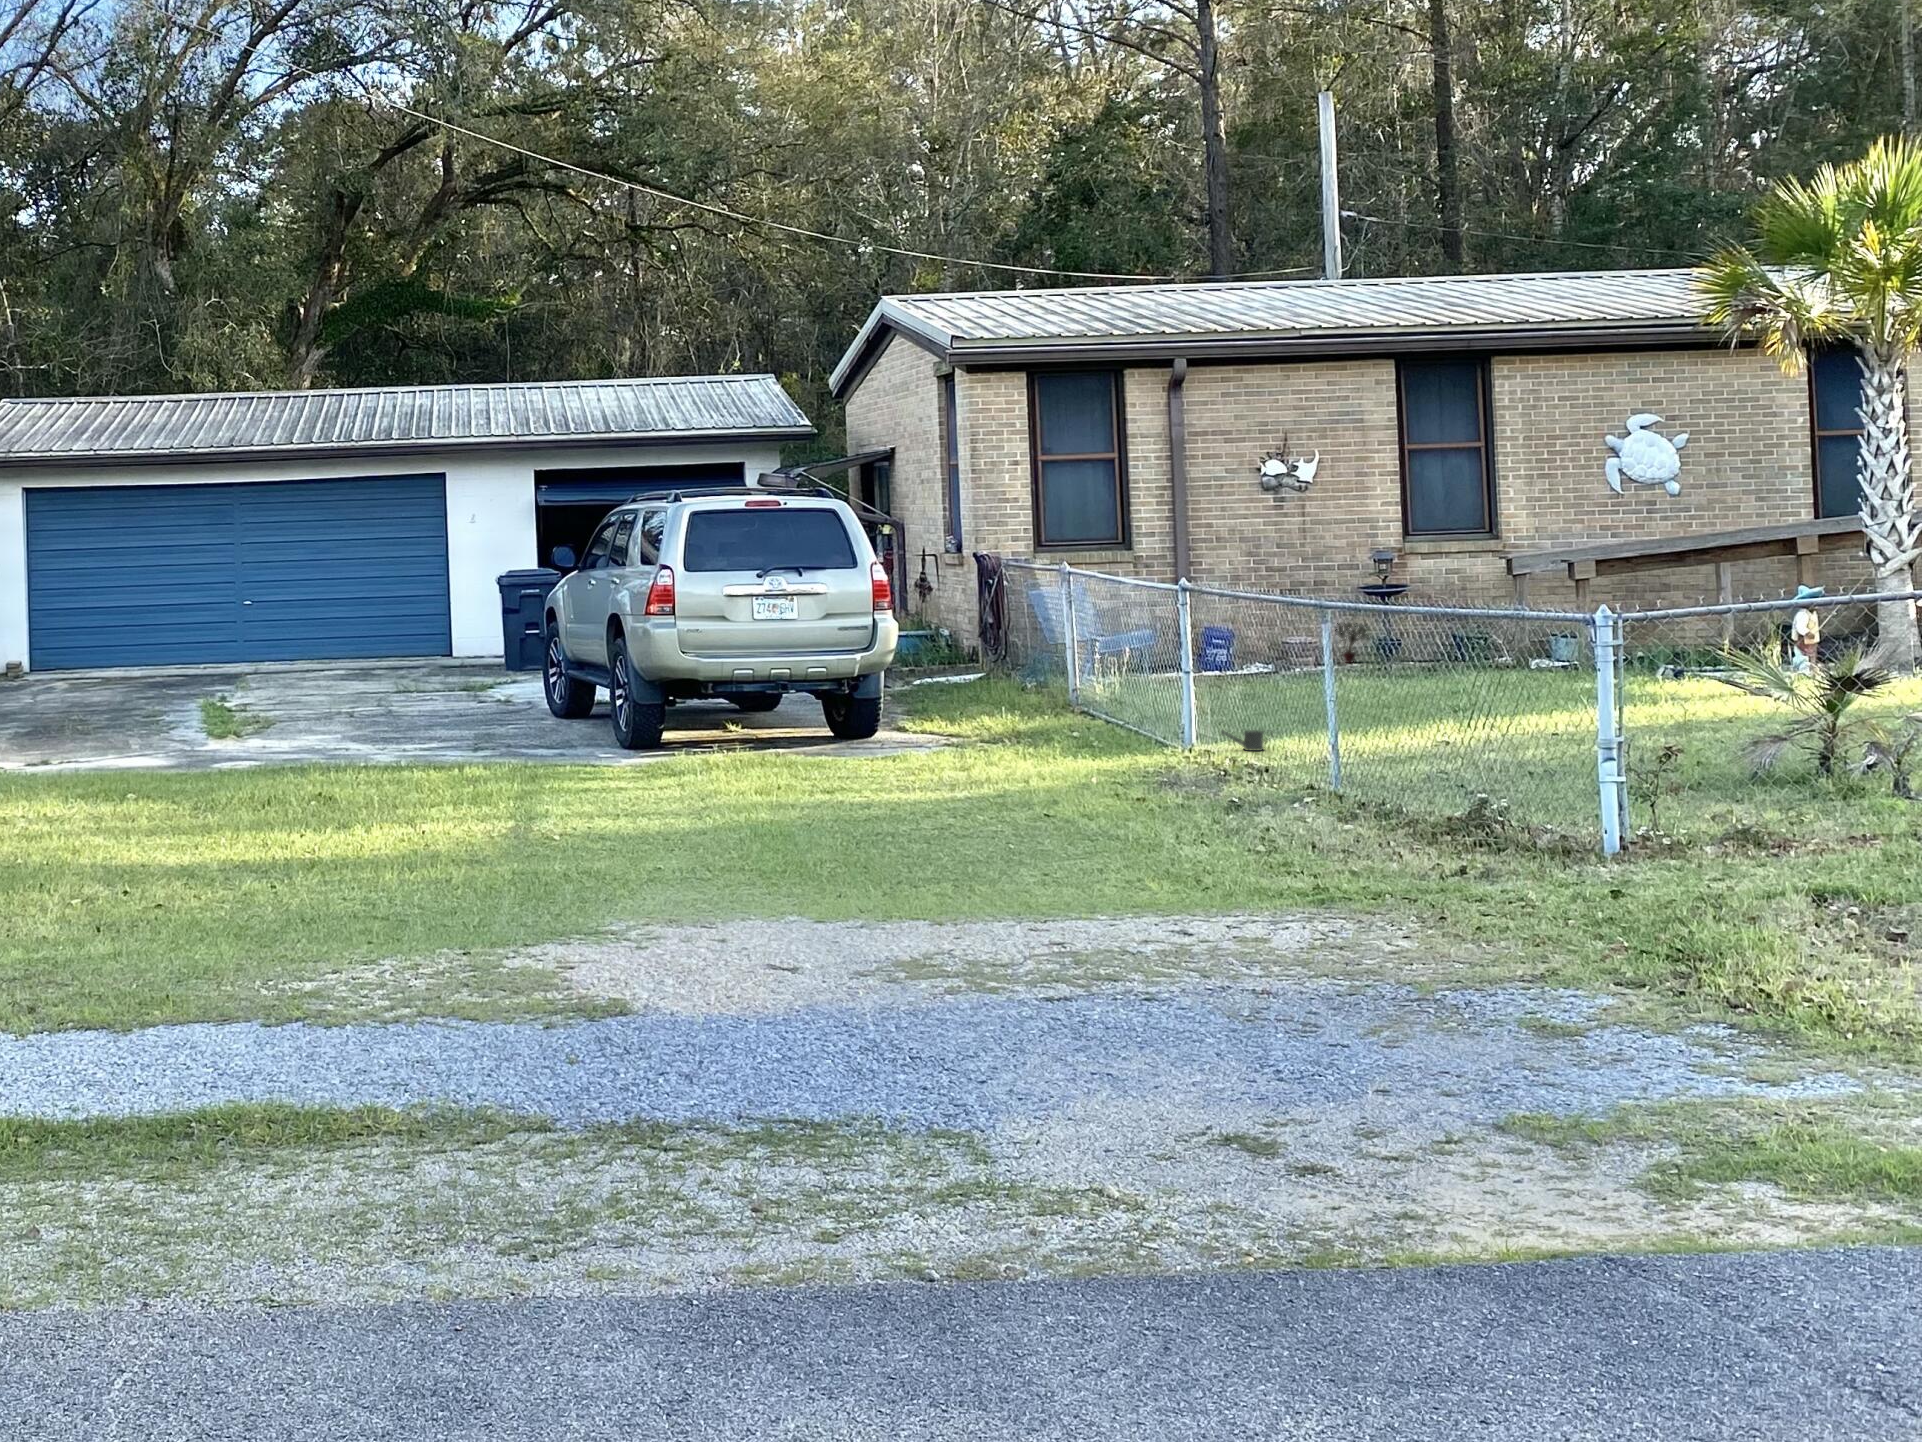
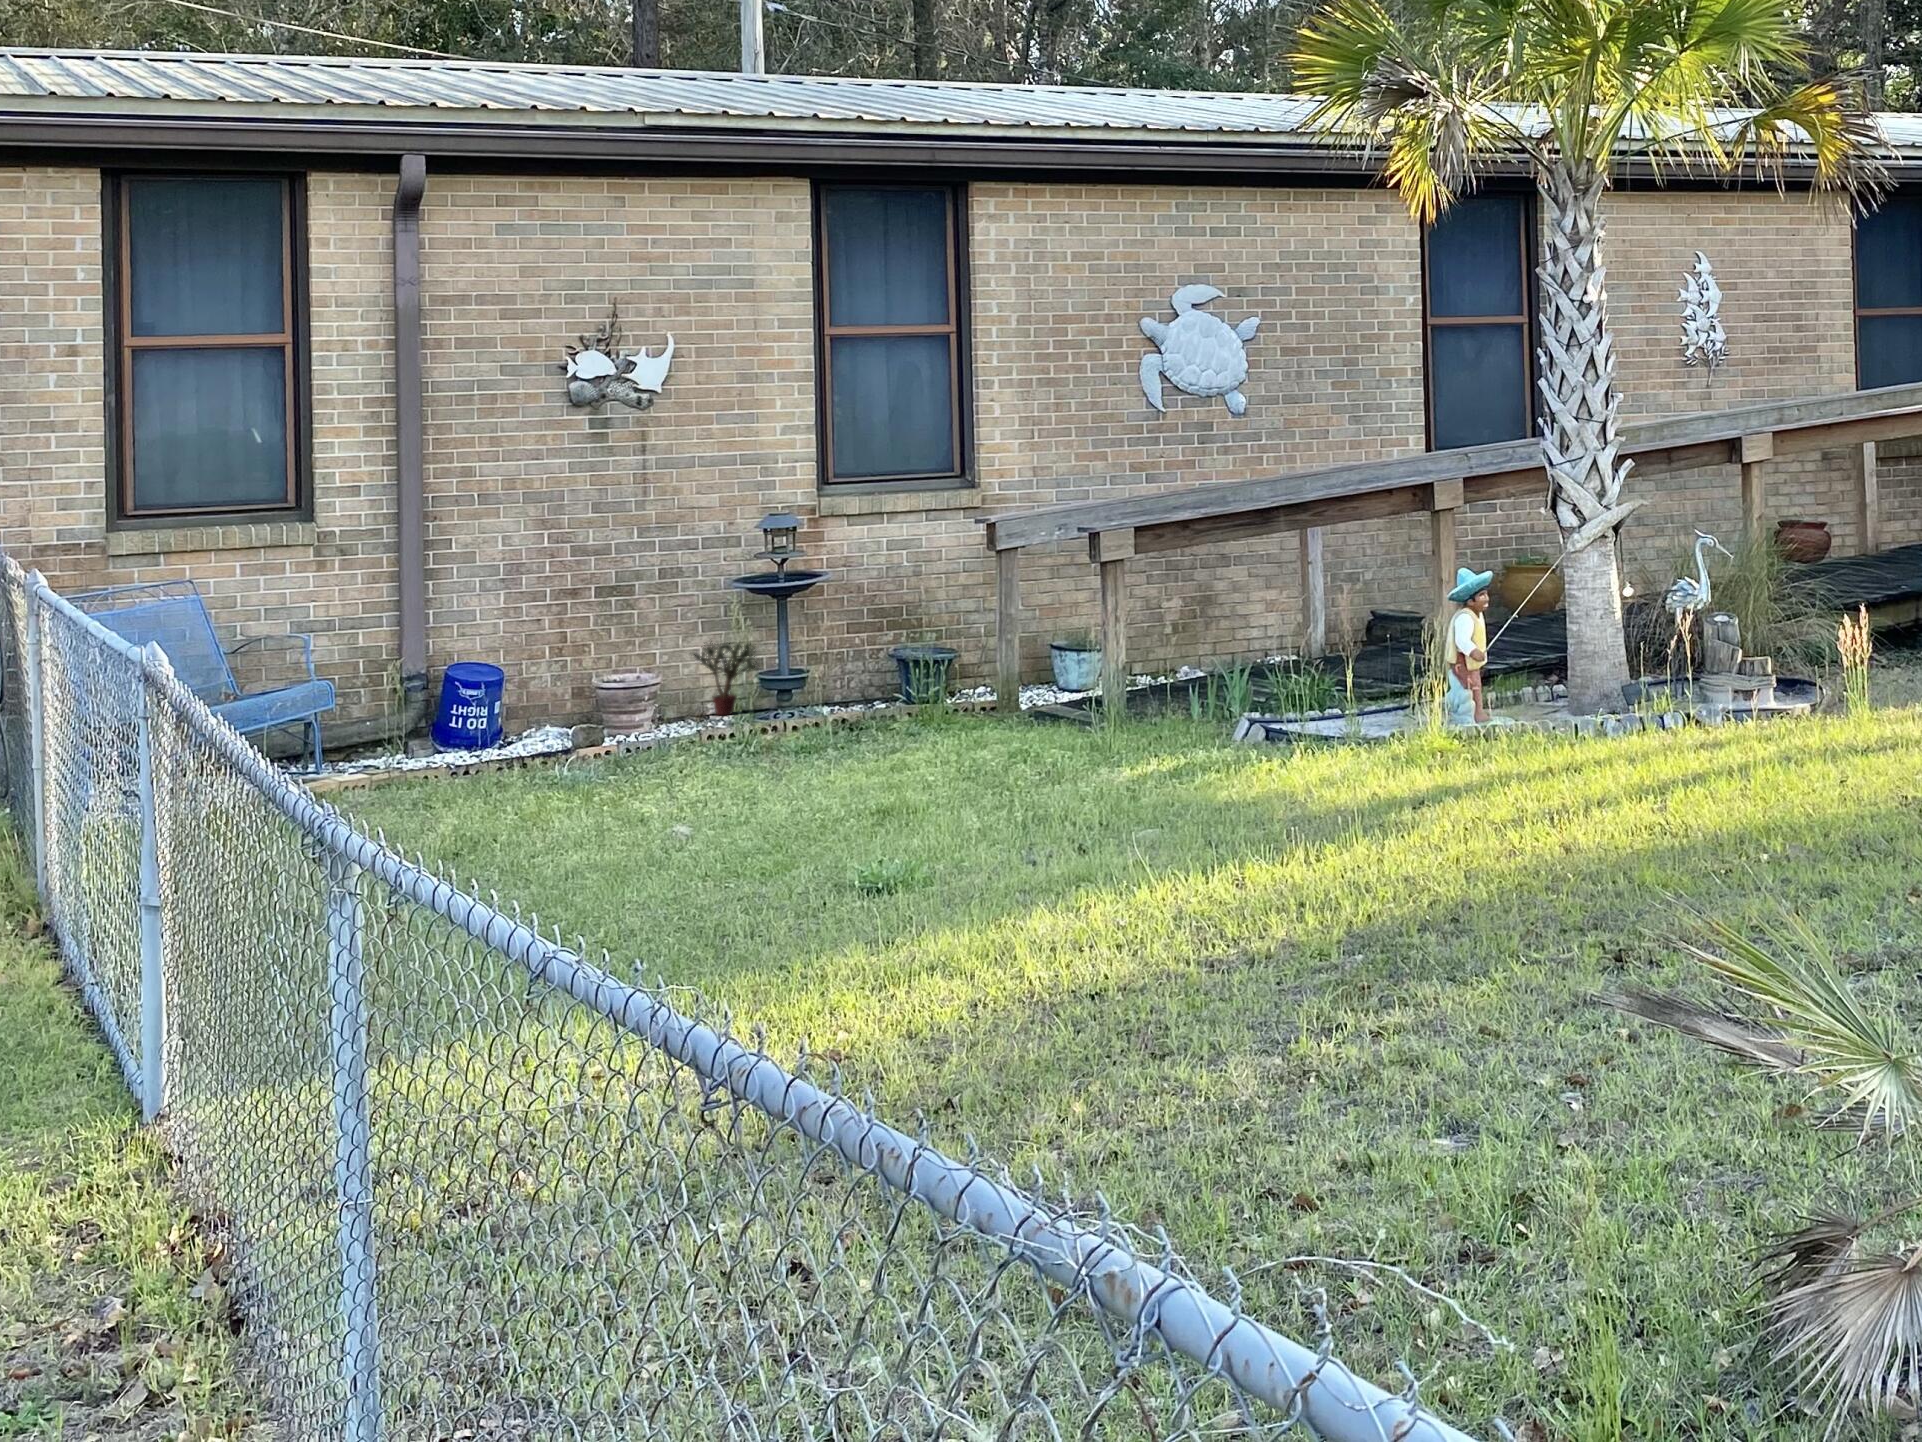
watering can: present [1221,730,1270,751] -> none [6,1264,231,1371]

